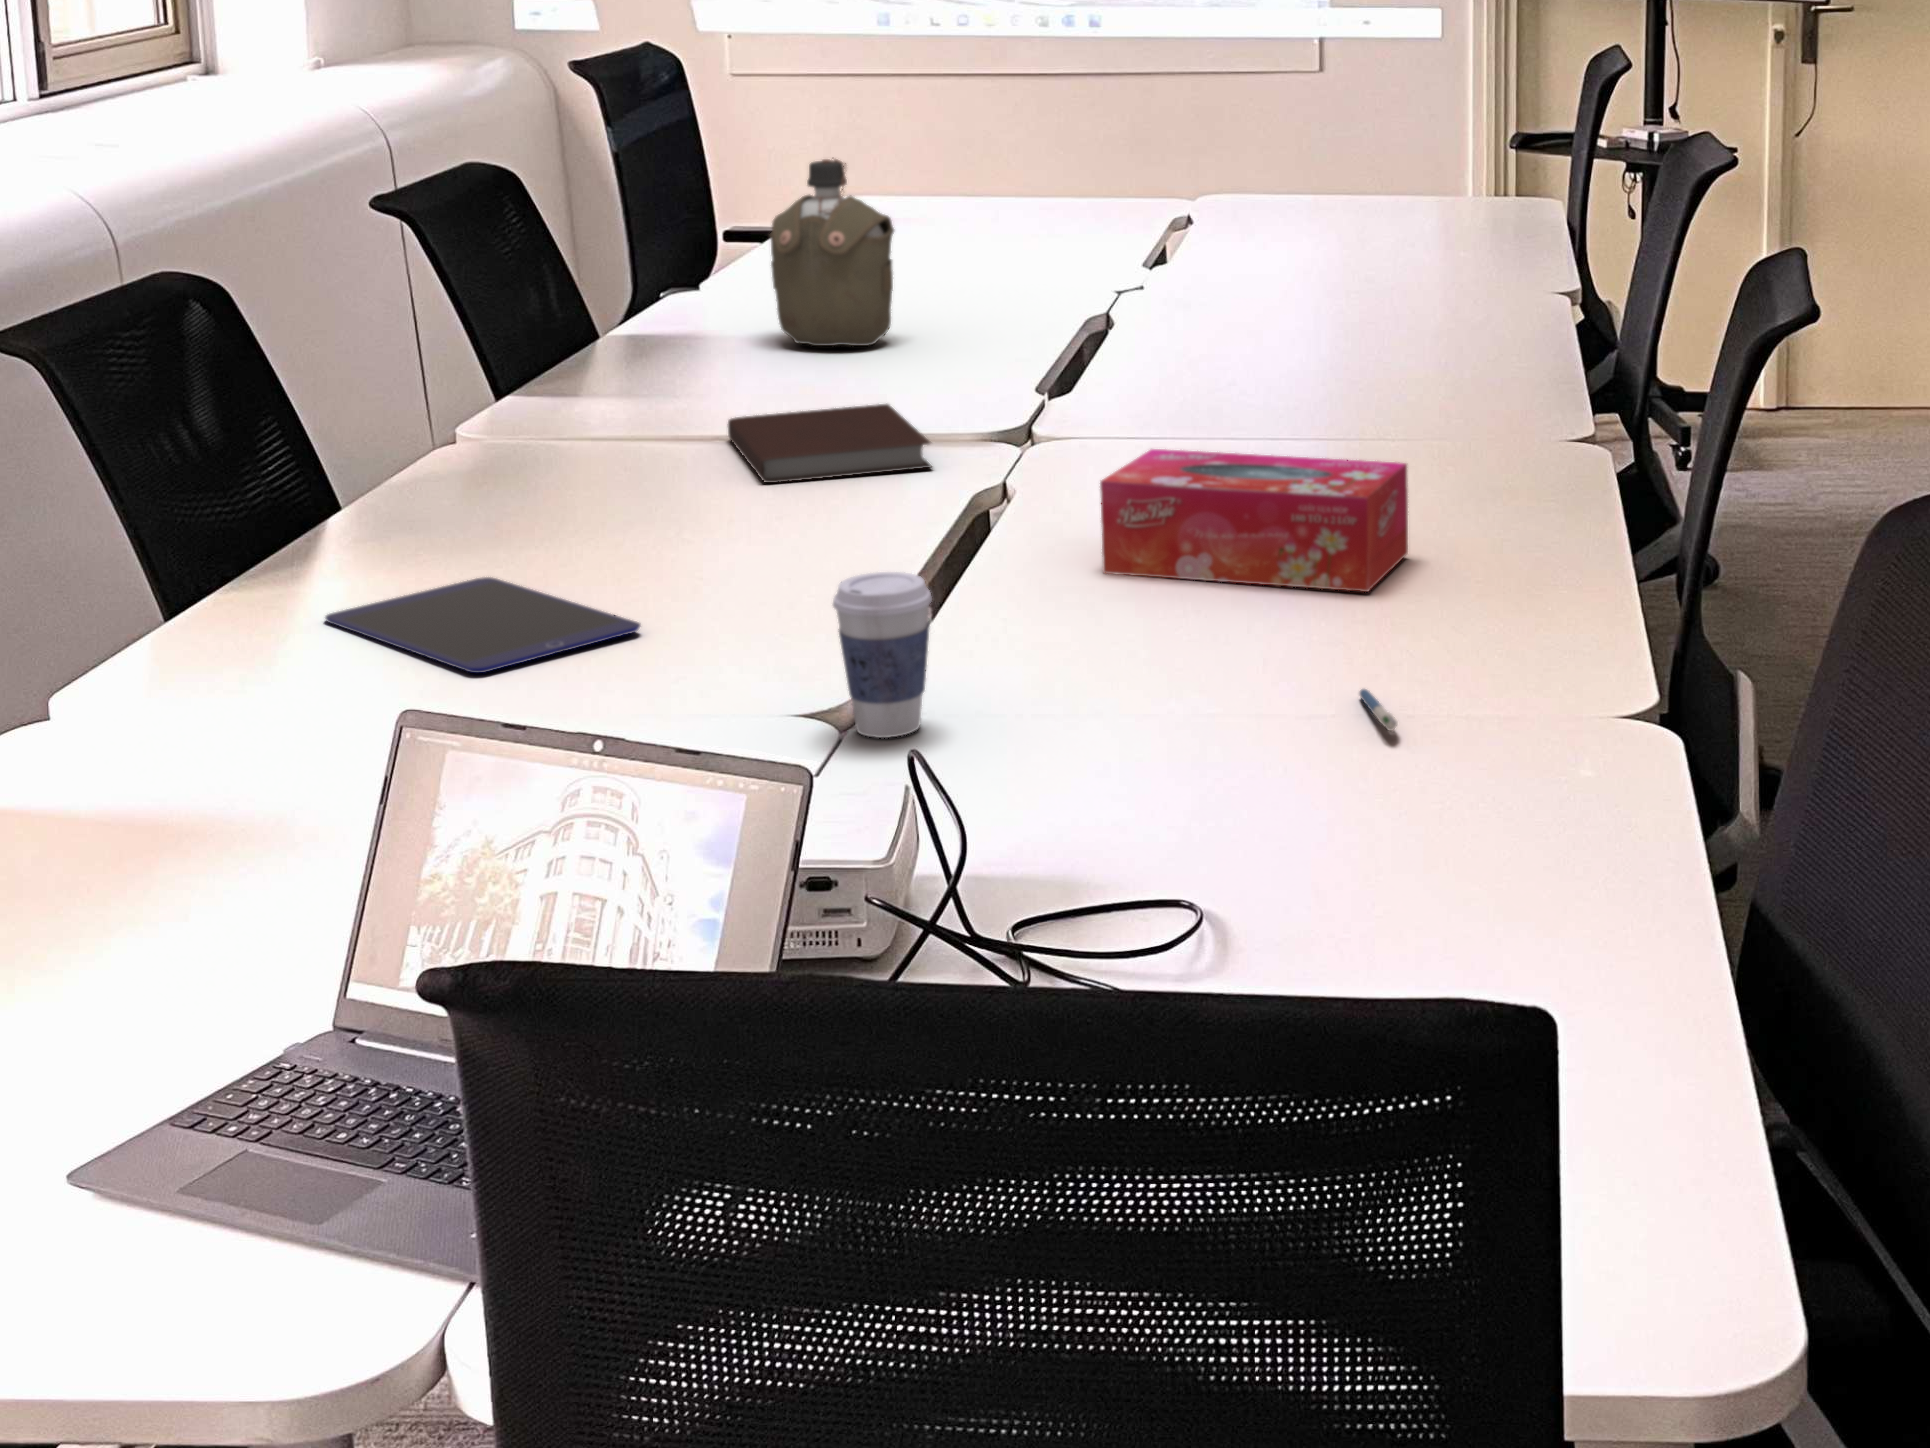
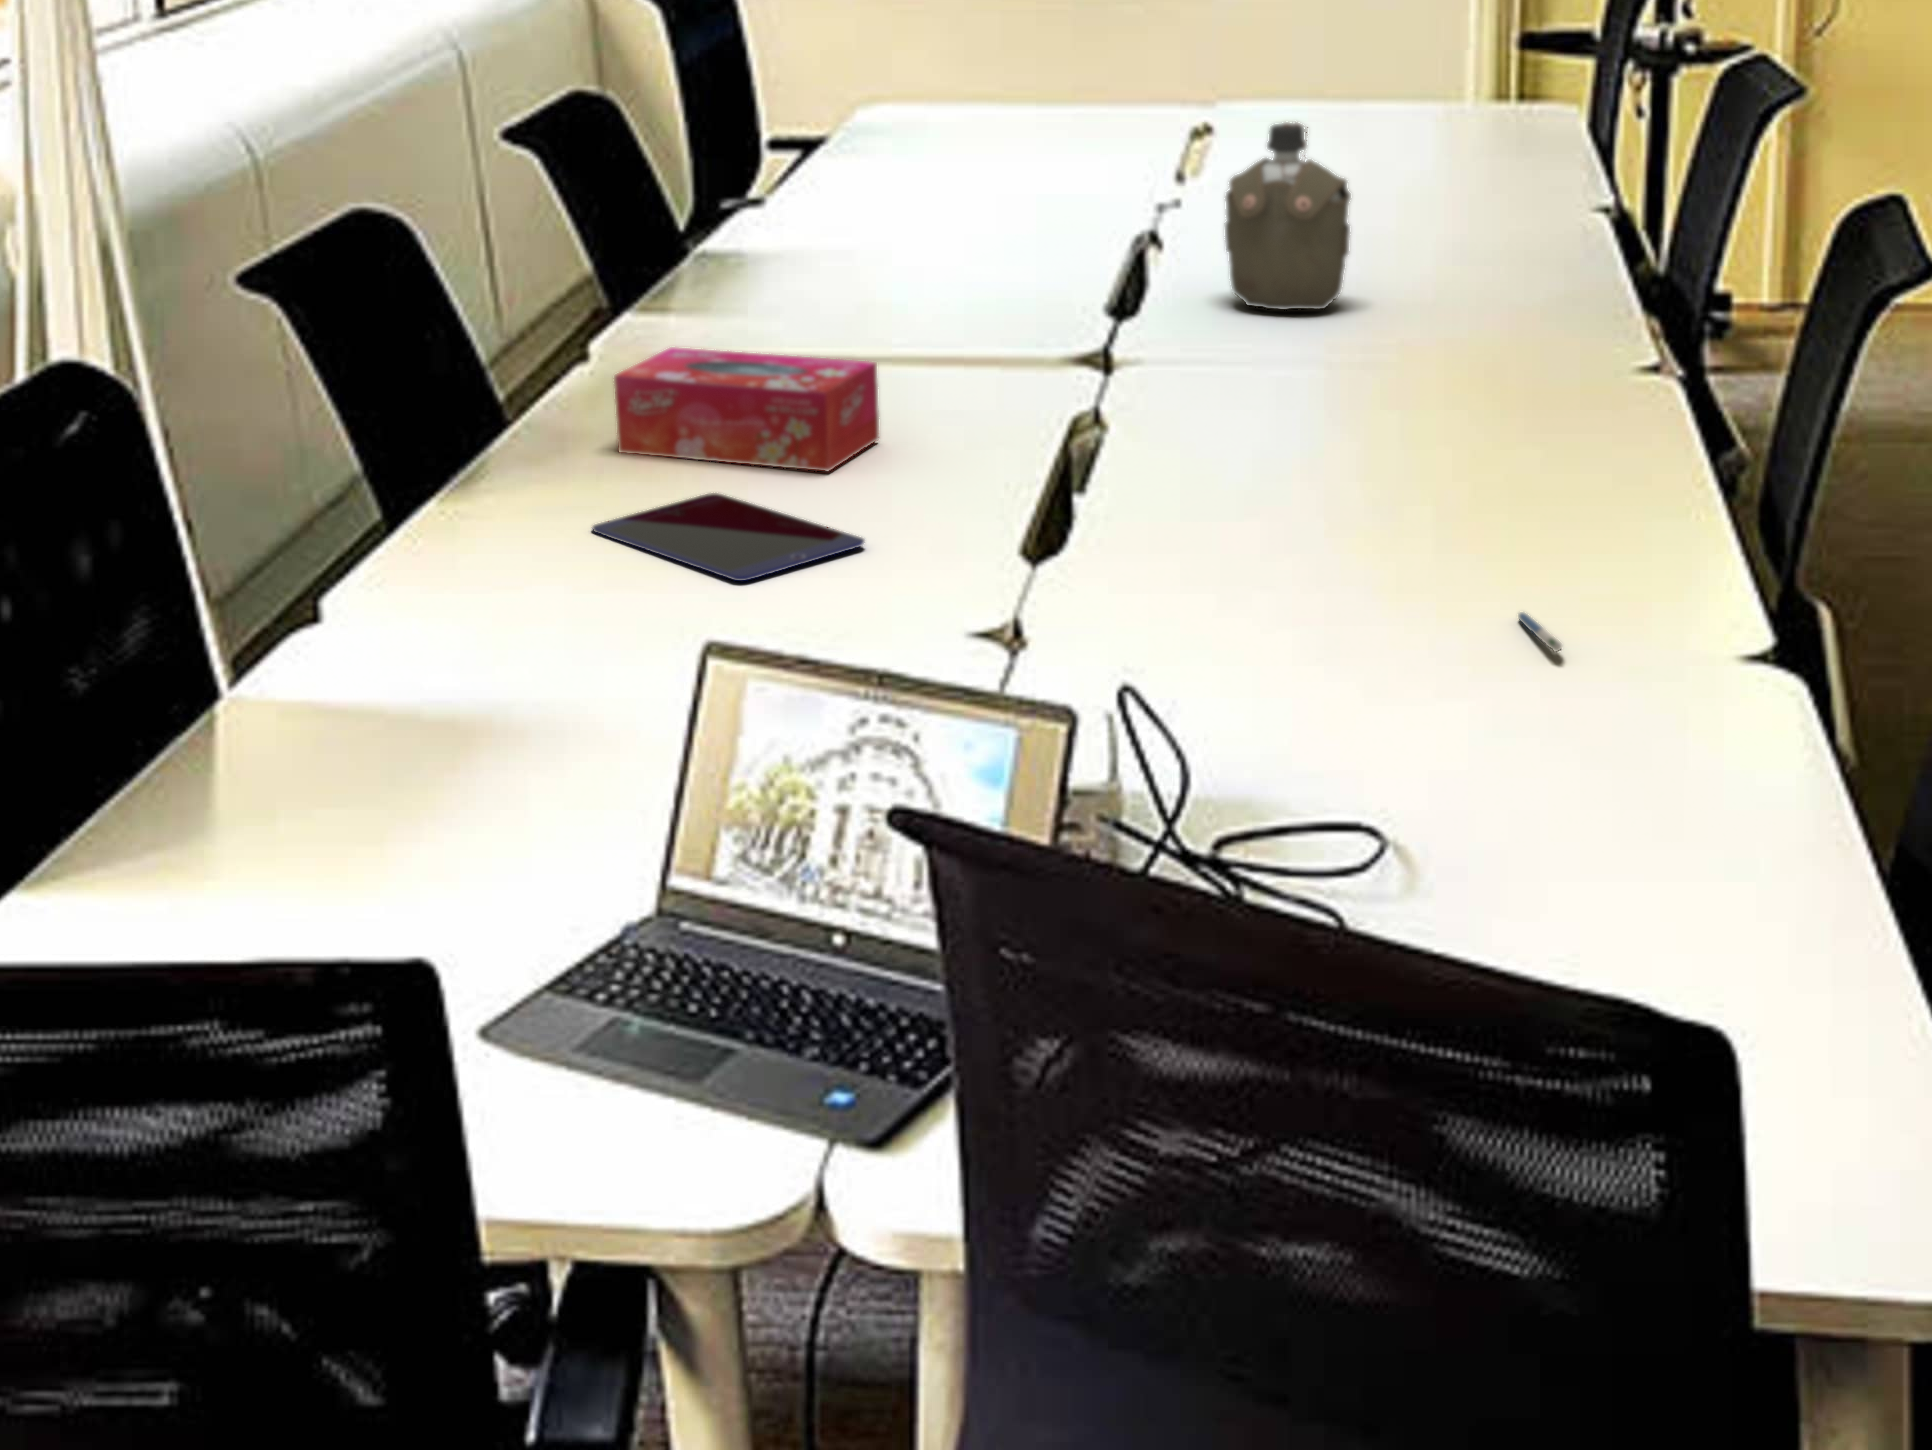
water bottle: present [770,158,894,346] -> present [1225,123,1351,310]
notebook: present [728,404,932,483] -> none [871,330,1067,406]
tissue box: present [1100,449,1408,592] -> present [614,347,879,472]
coffee cup: present [833,572,932,738] -> none [1065,504,1151,647]

